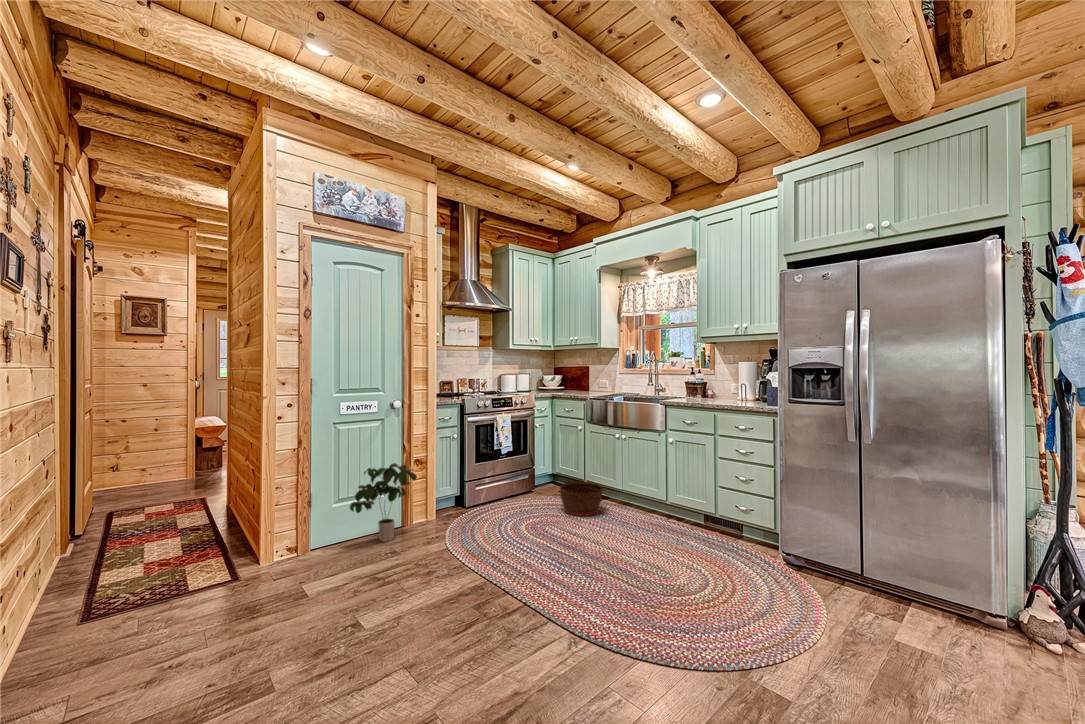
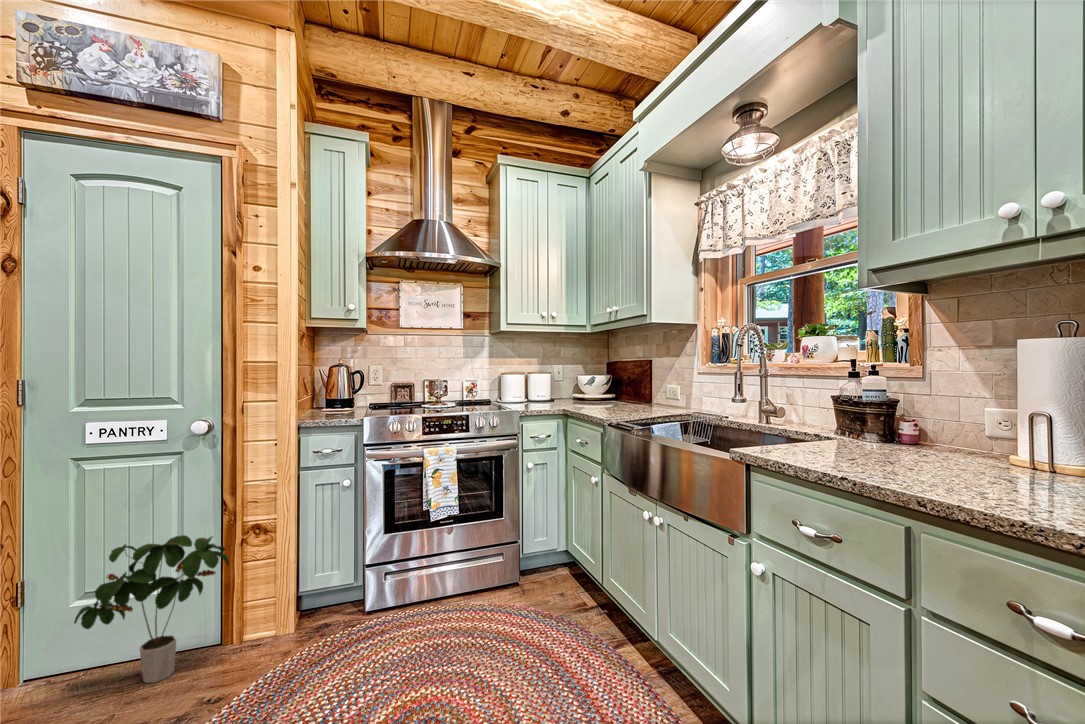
basket: present [560,482,603,516] -> none [514,585,604,673]

